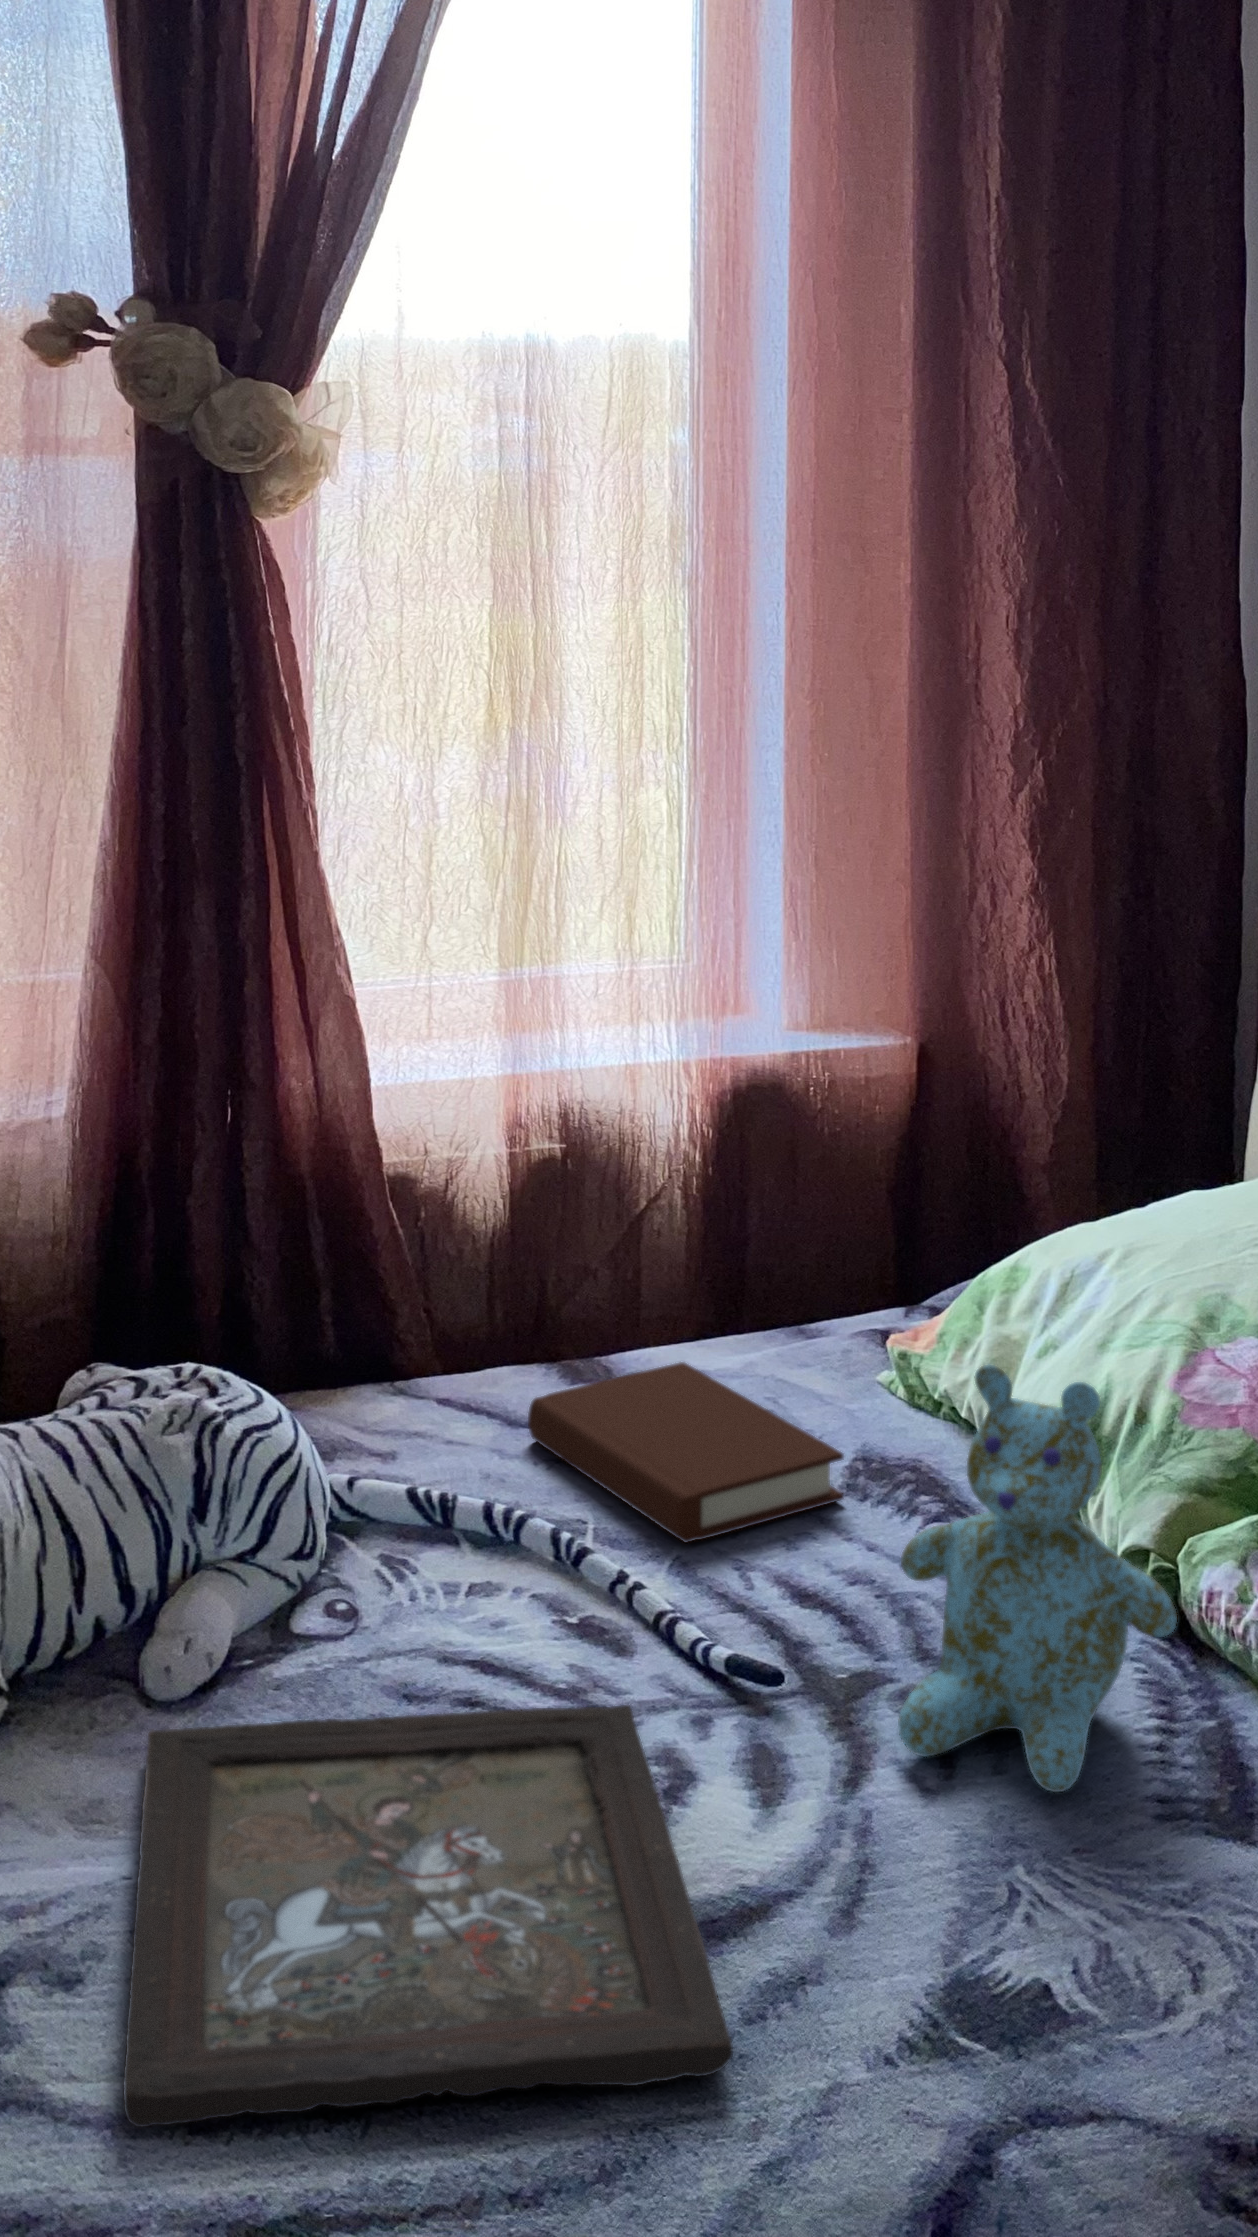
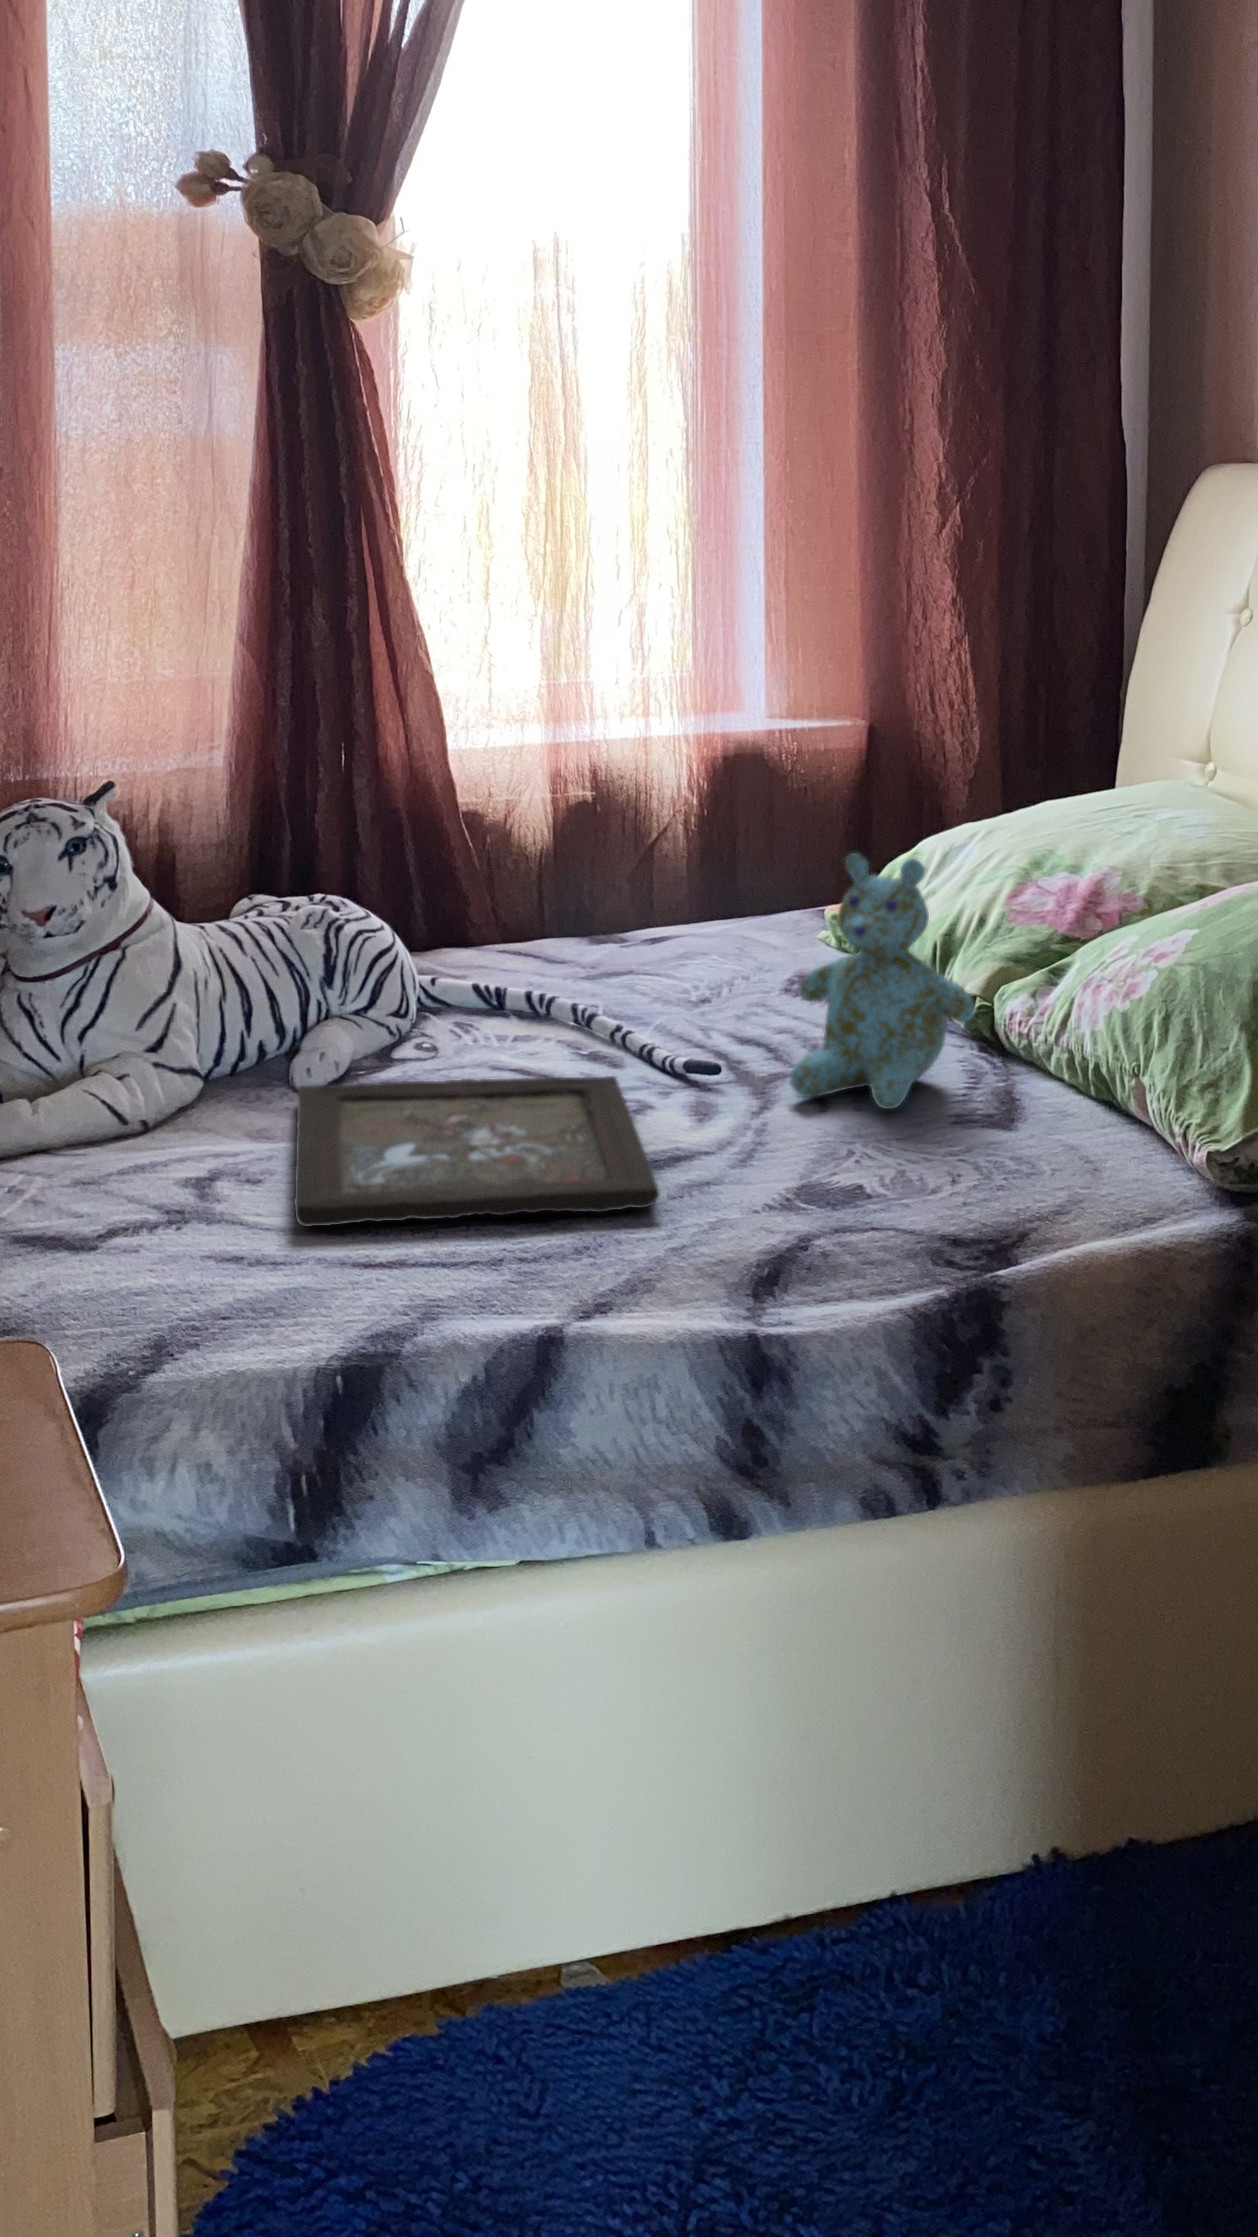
book: present [528,1362,844,1542] -> none [559,922,780,1012]

